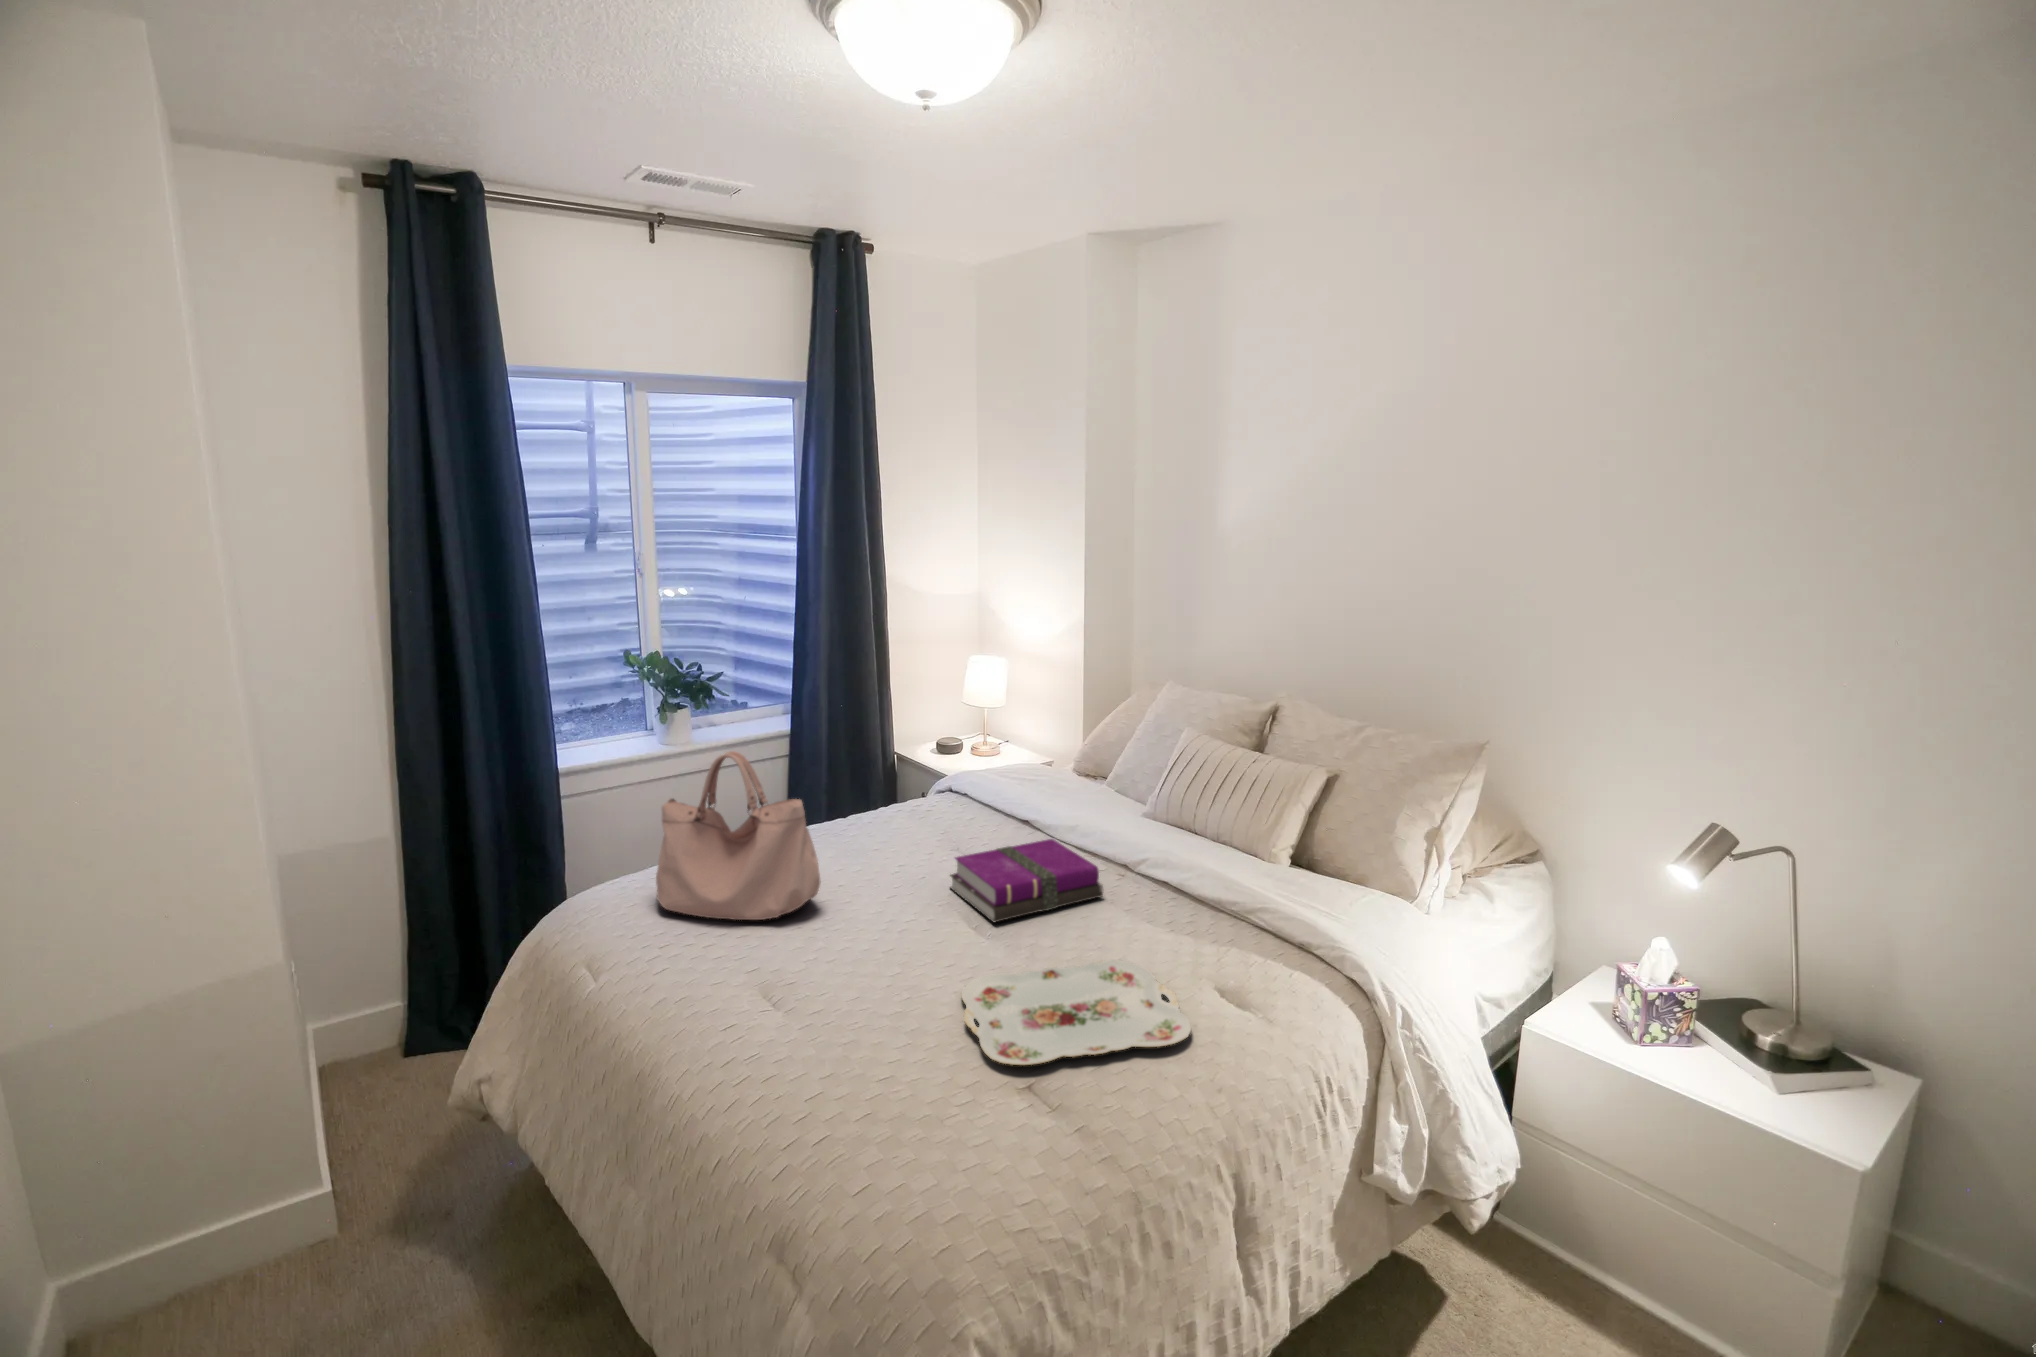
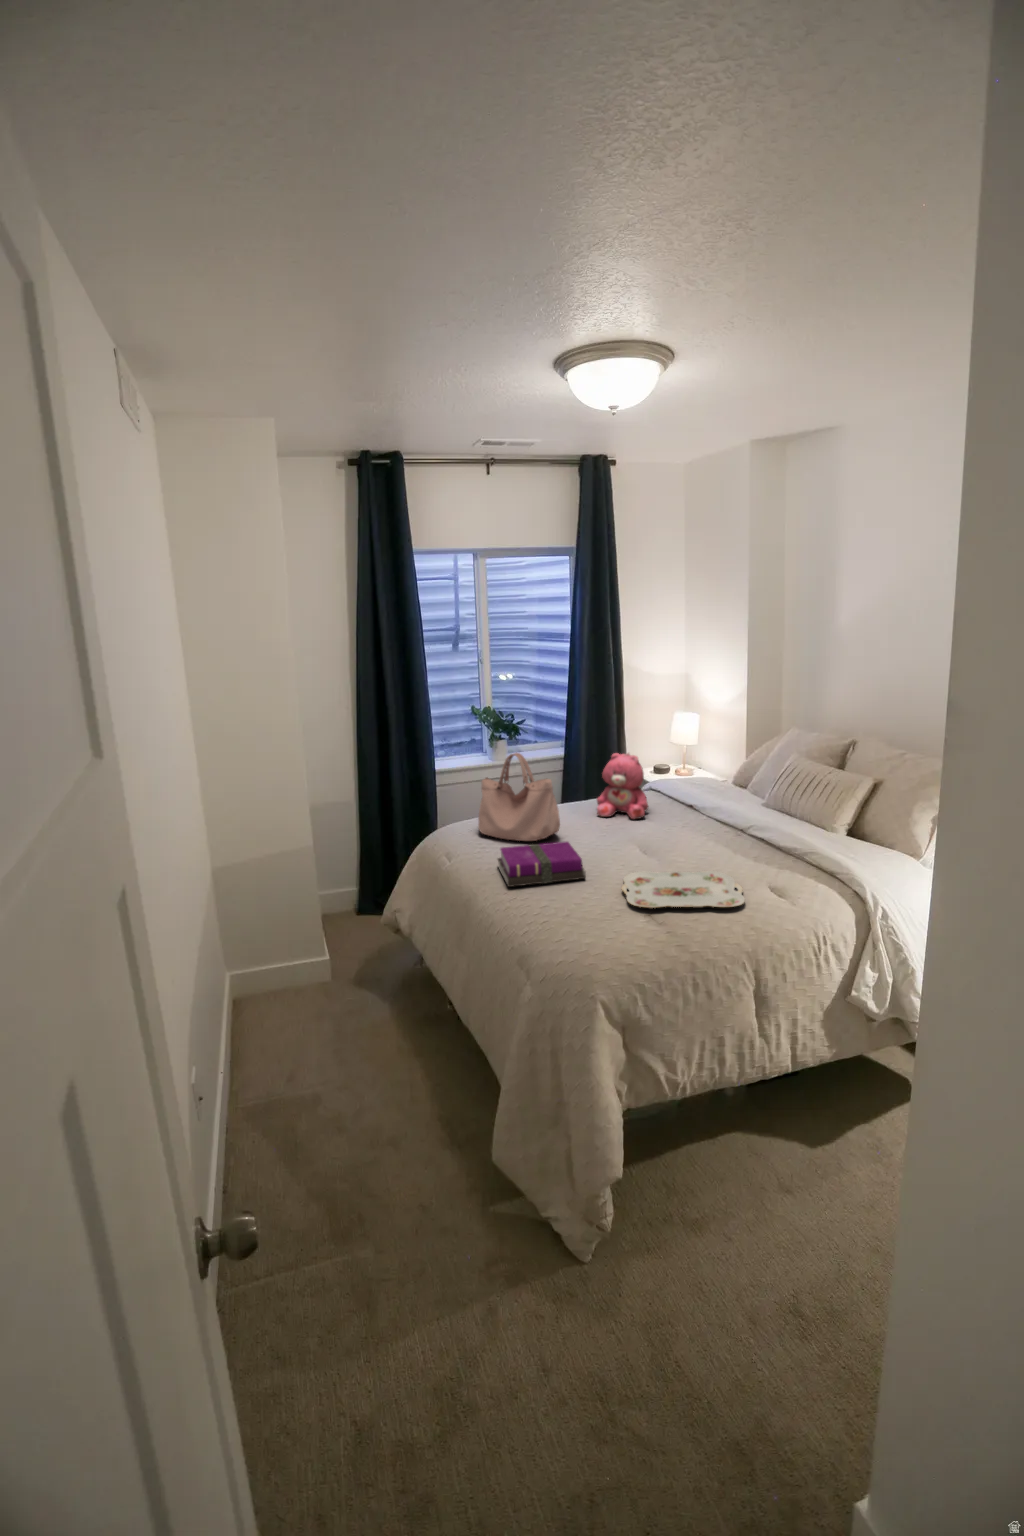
teddy bear: none [873,738,964,855] -> present [597,753,648,819]
notebook: present [950,839,1103,923] -> present [498,842,586,887]

